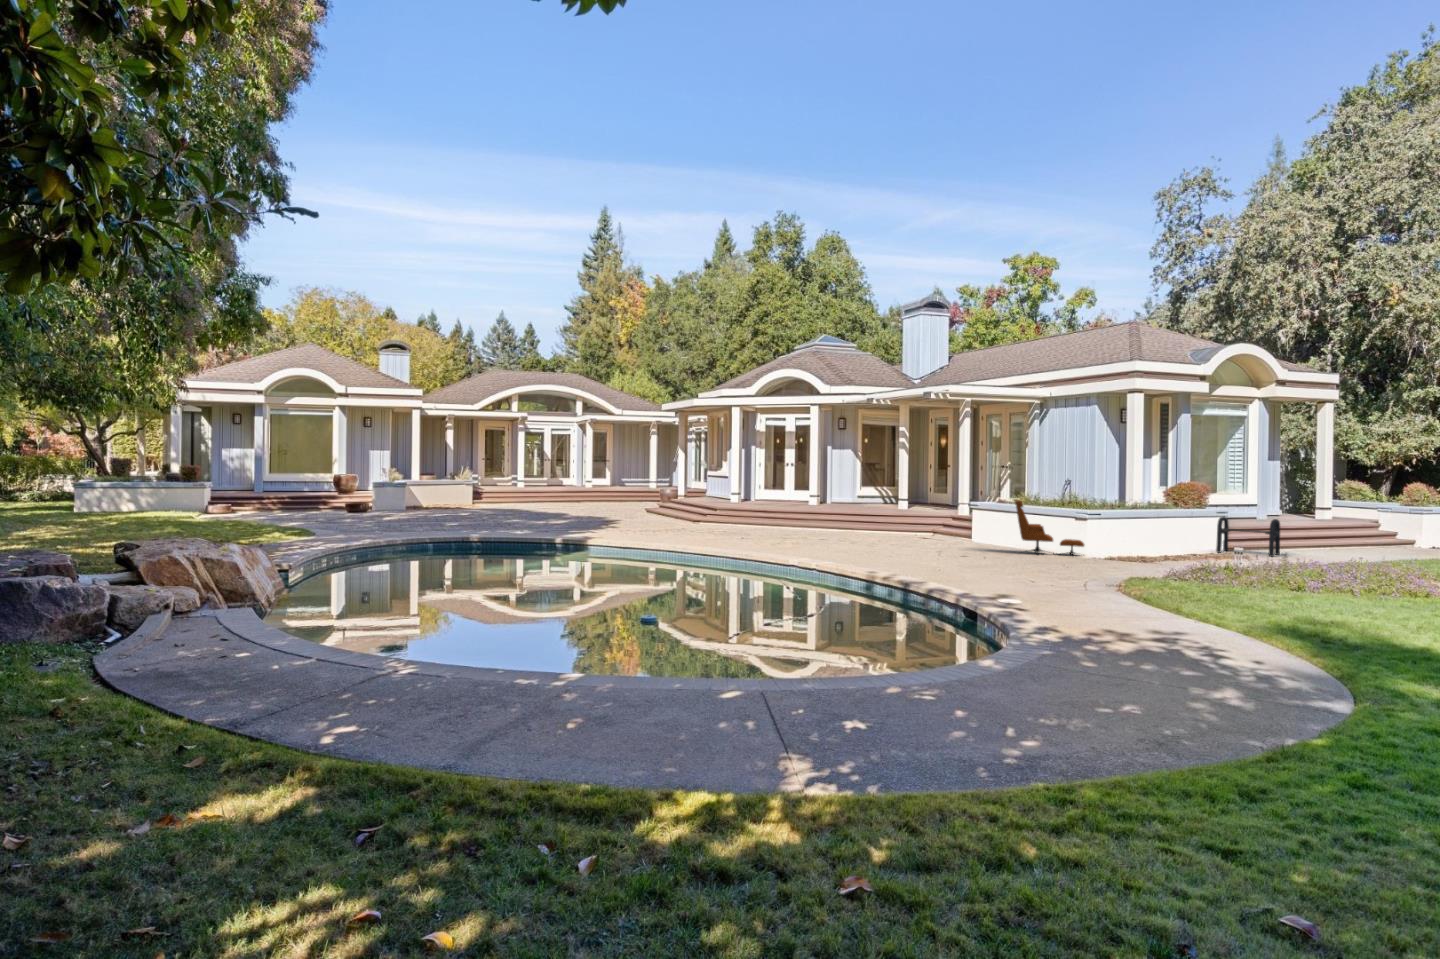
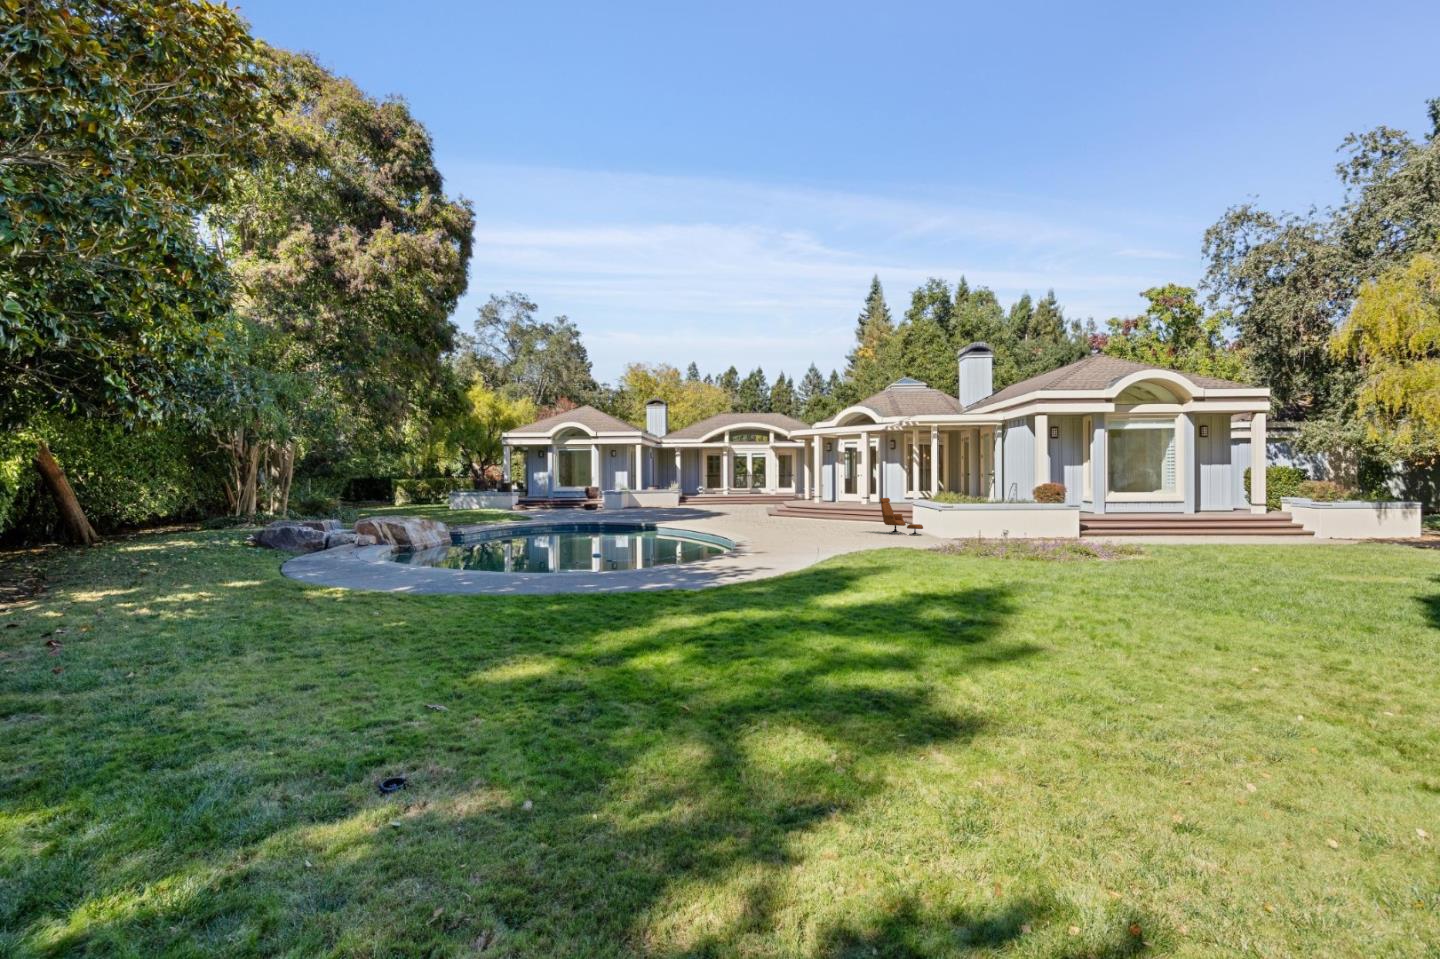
bench: present [1216,517,1280,557] -> none [1050,509,1095,539]

